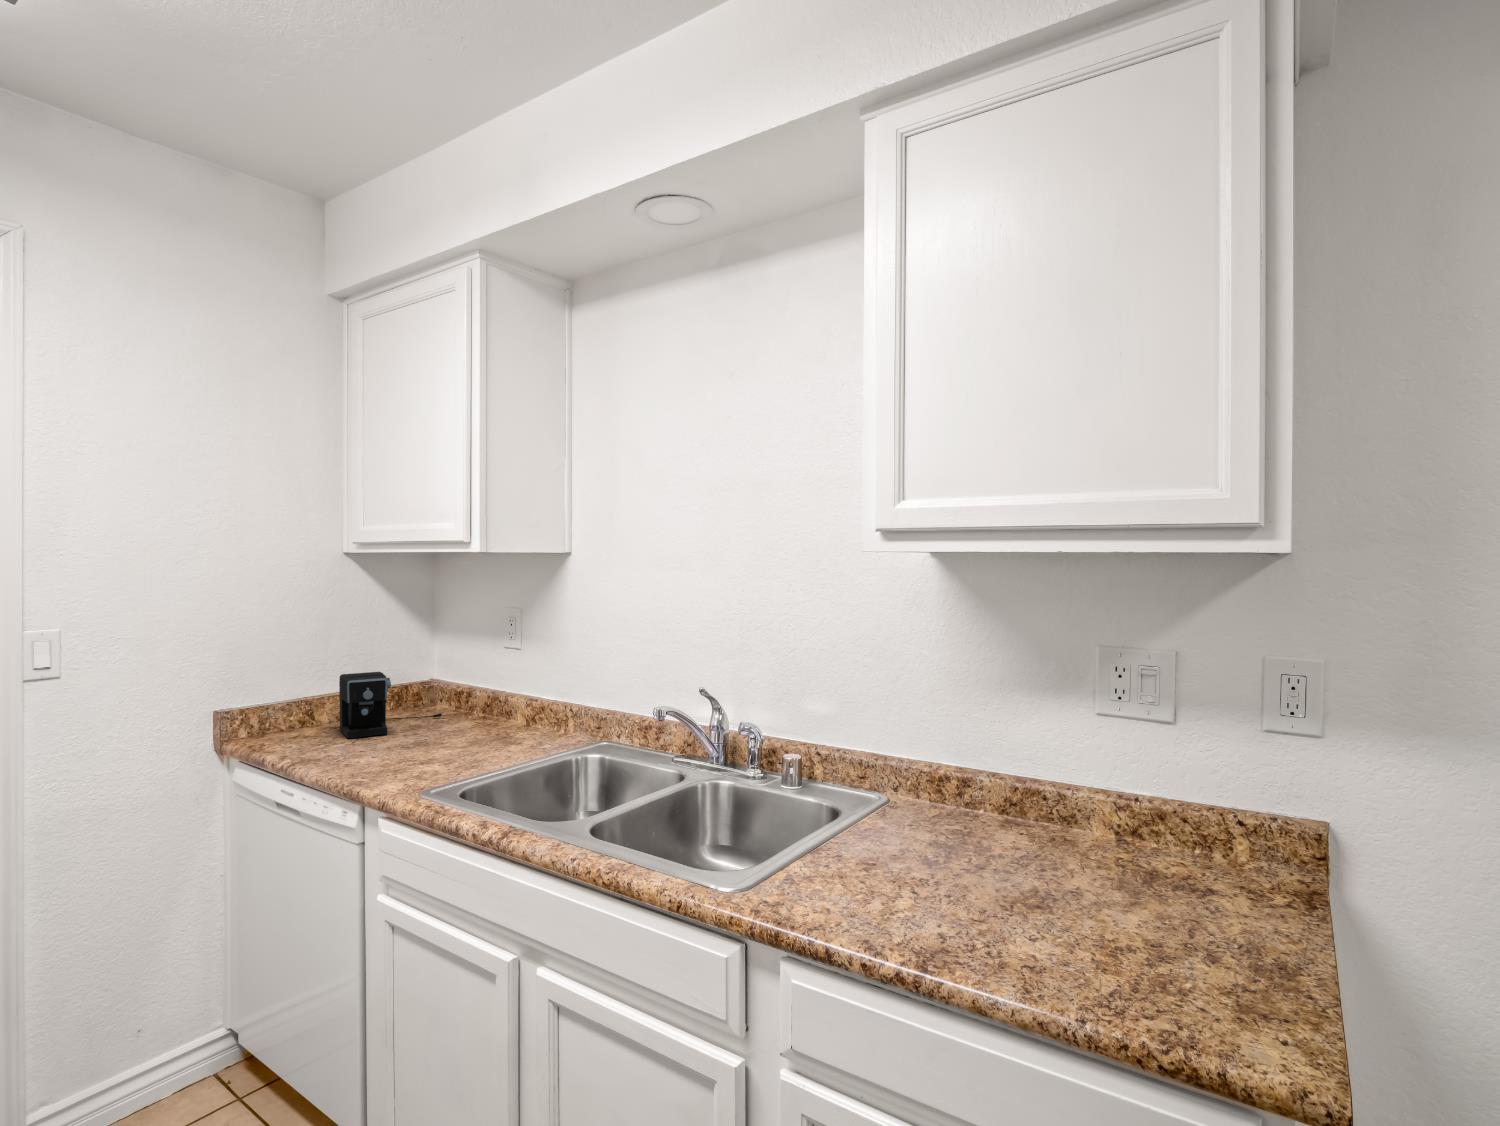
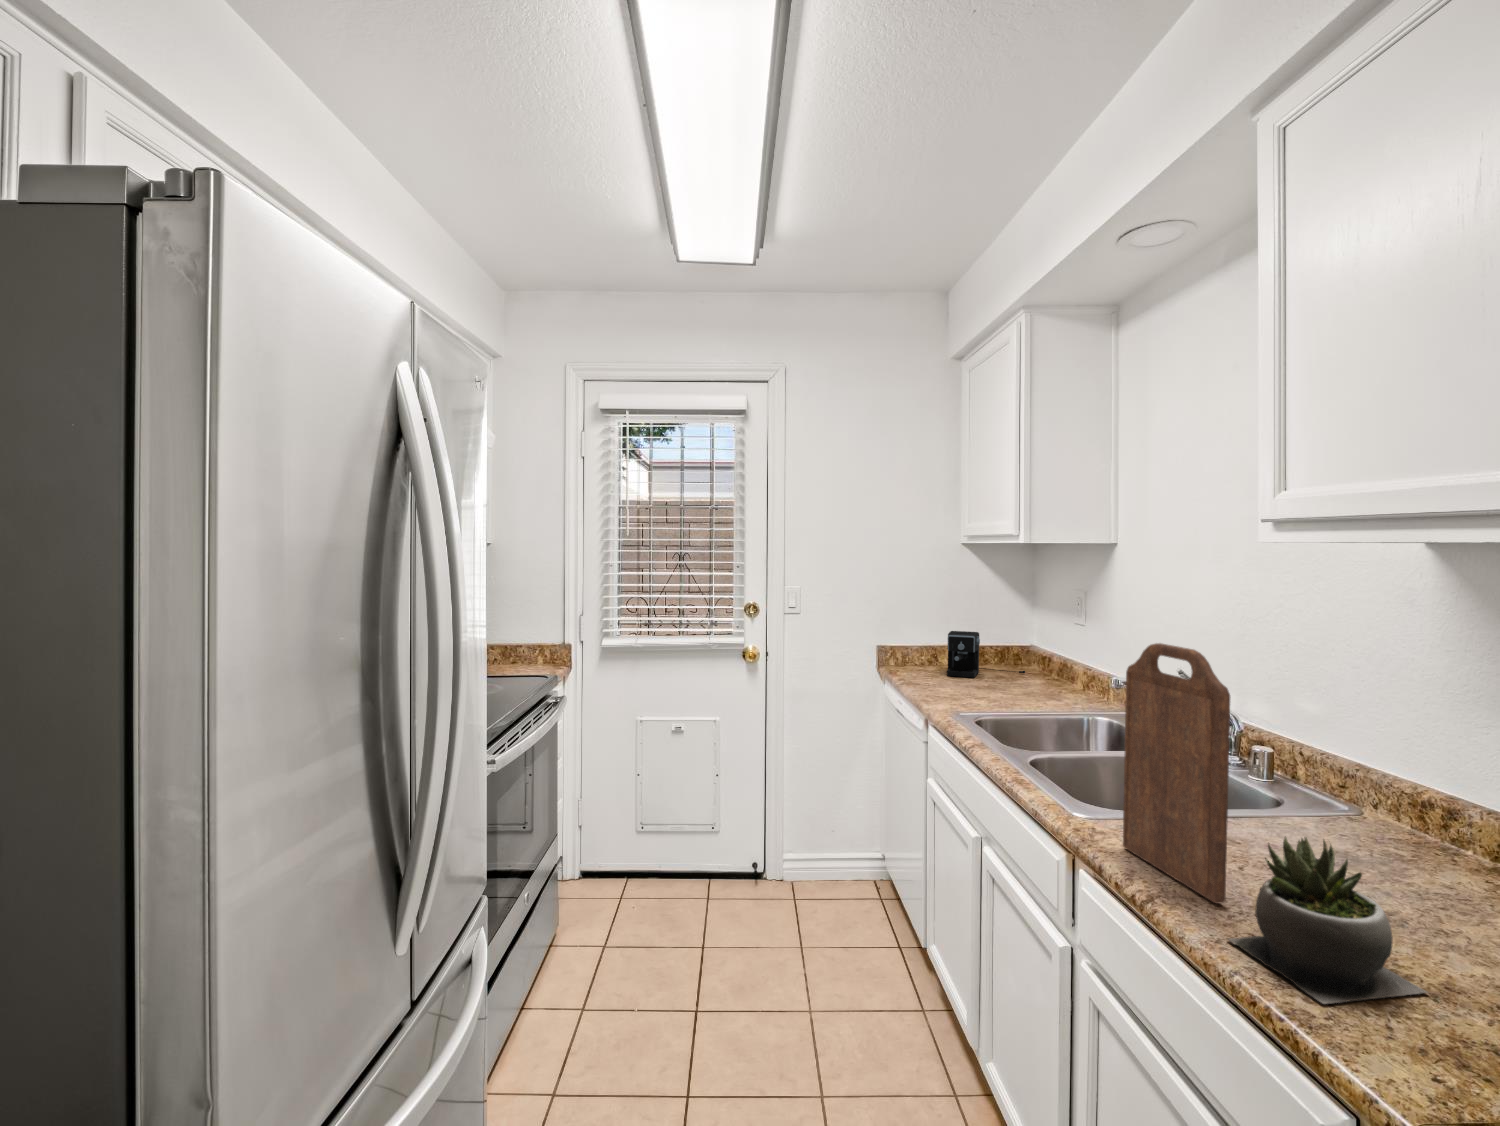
cutting board: none [821,666,971,945] -> present [1123,643,1230,903]
succulent plant: none [1026,844,1157,1014] -> present [1228,837,1427,1004]

